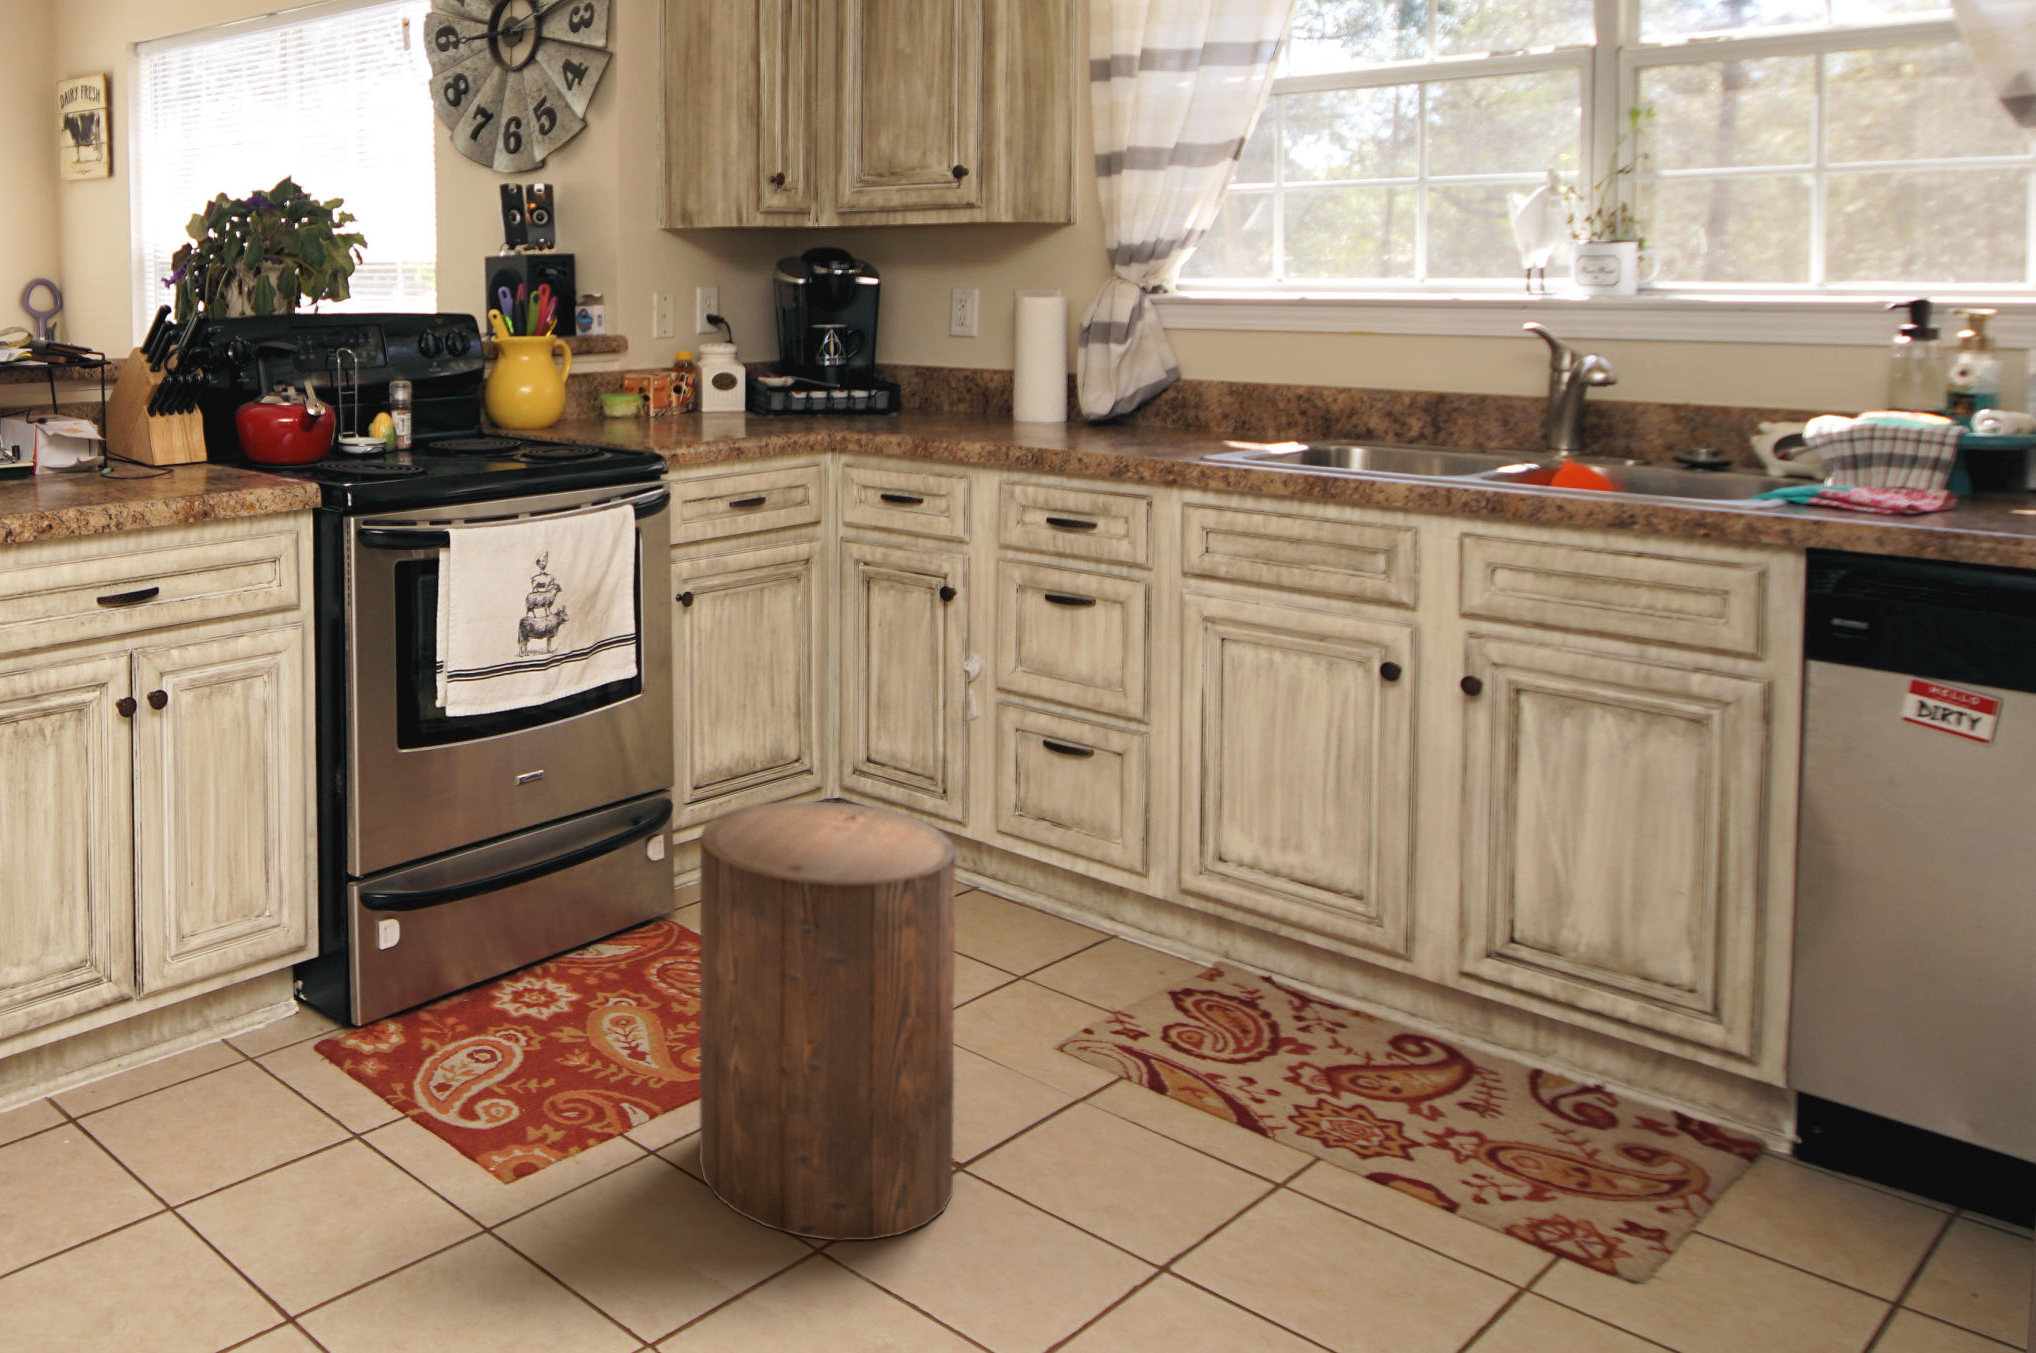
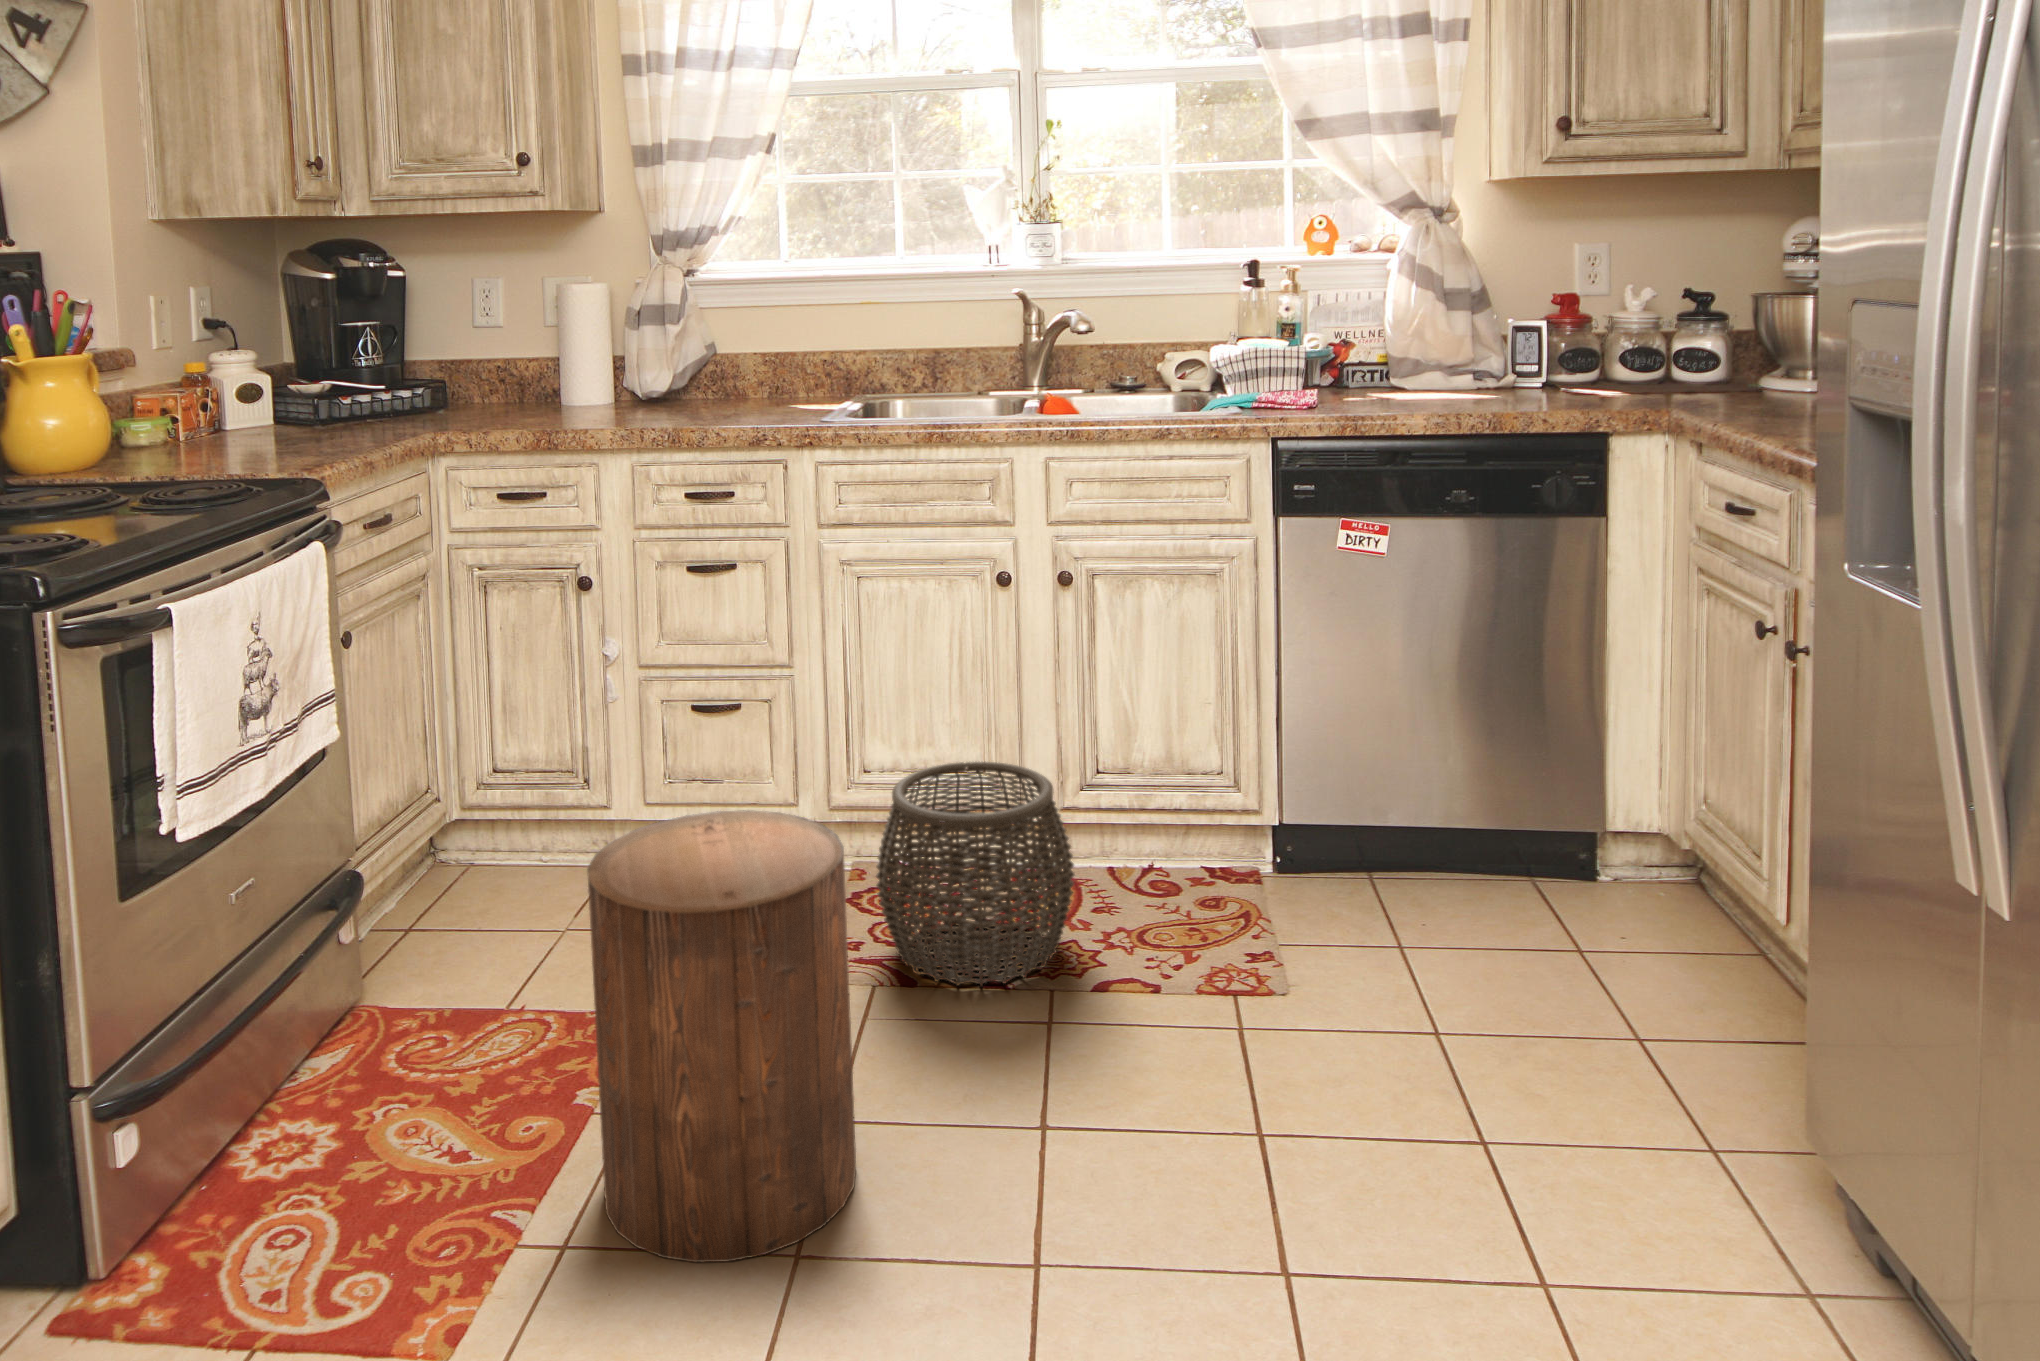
woven basket: none [1141,859,1401,1130] -> present [876,762,1075,986]

